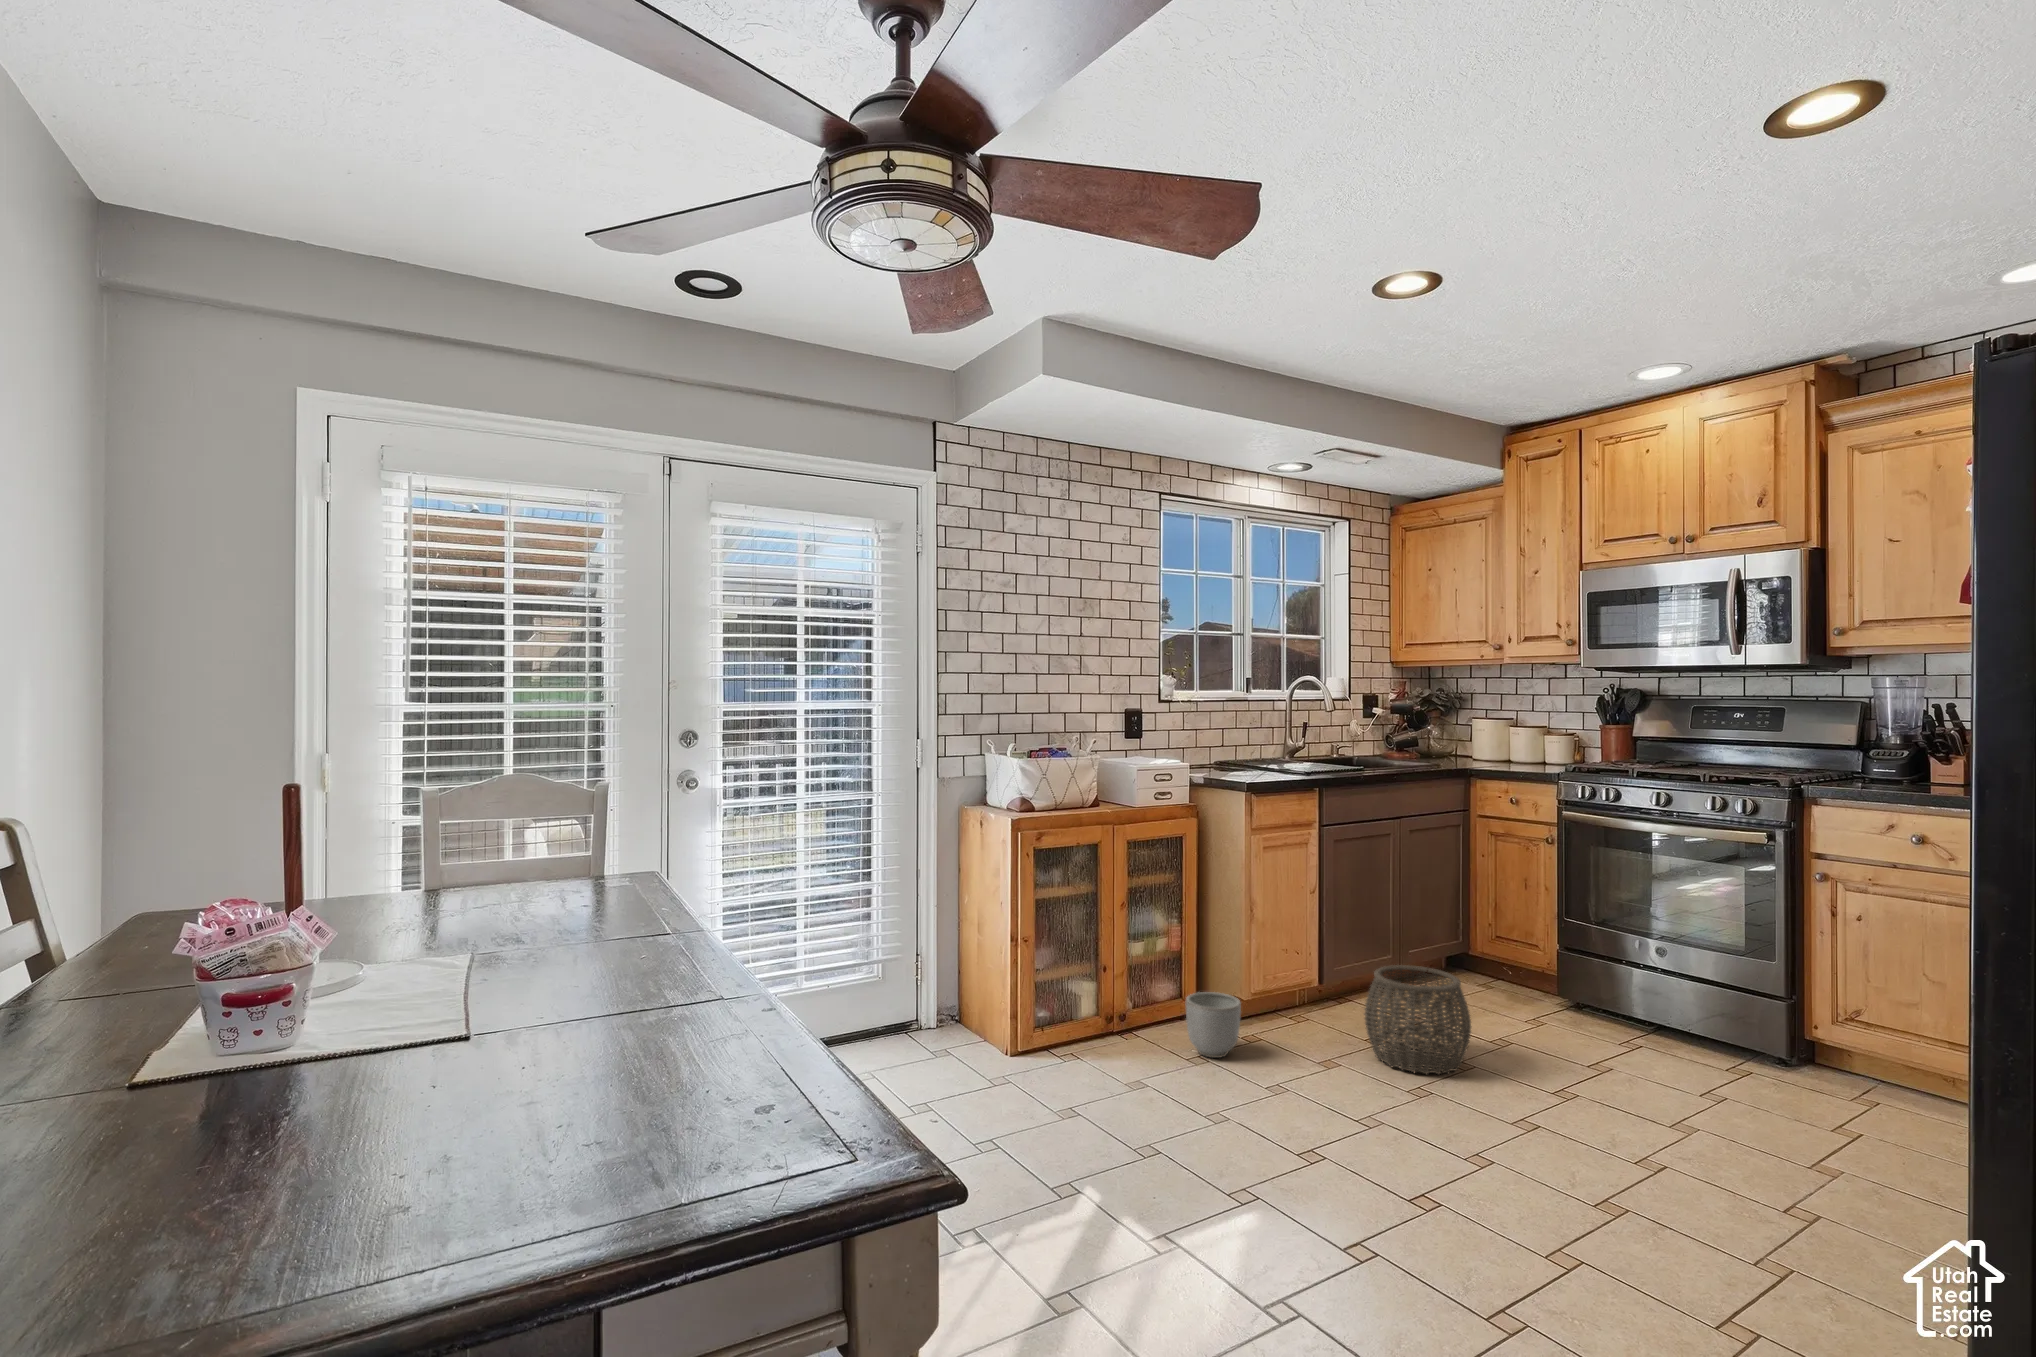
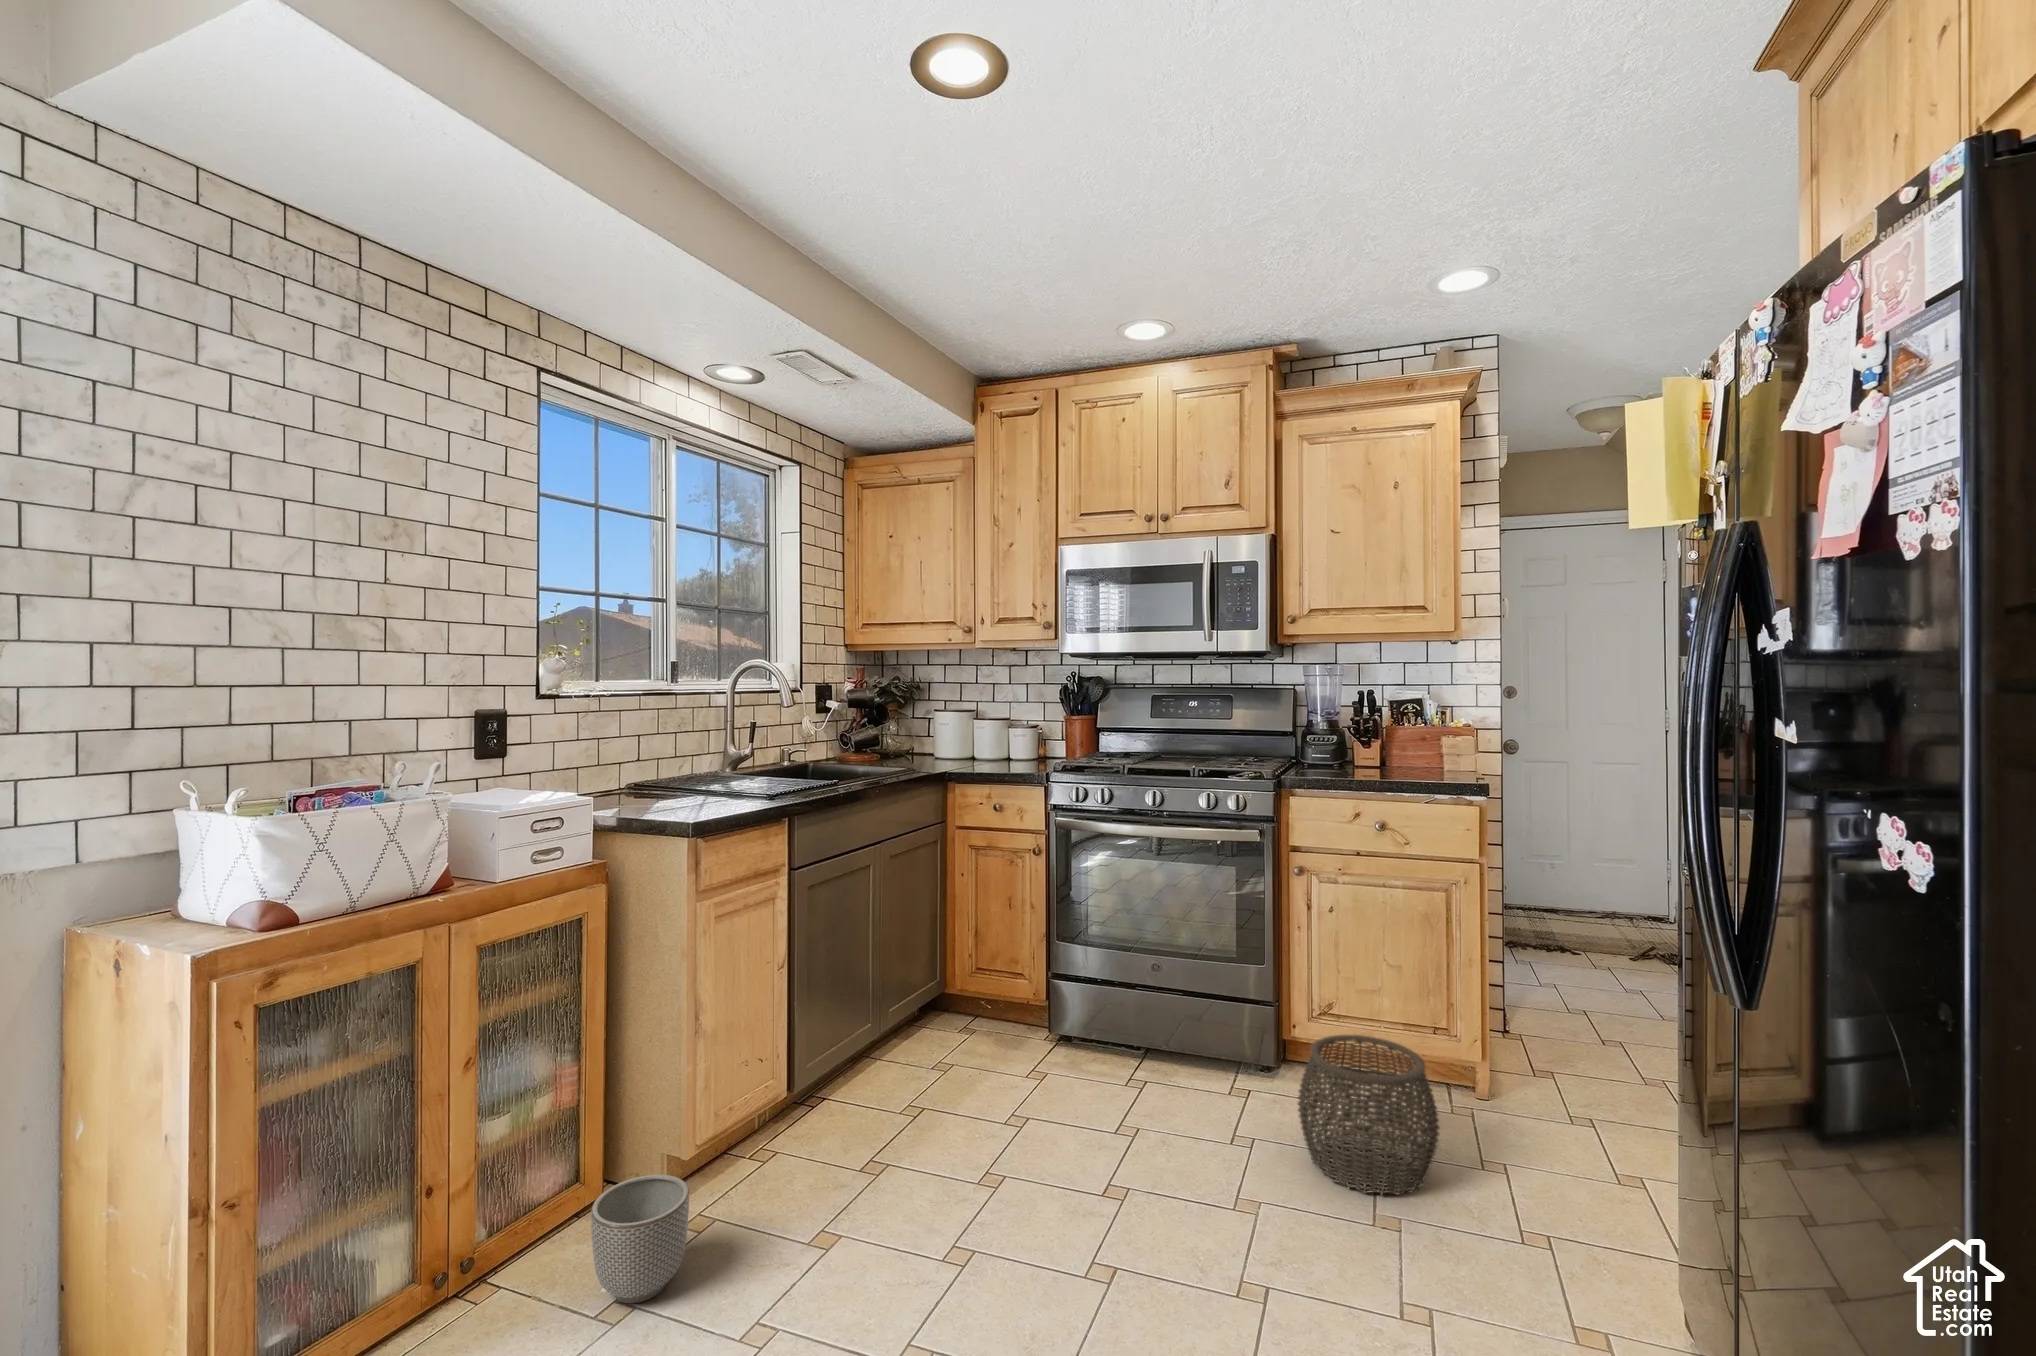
woven basket: present [1364,965,1471,1075] -> present [1298,1035,1440,1195]

